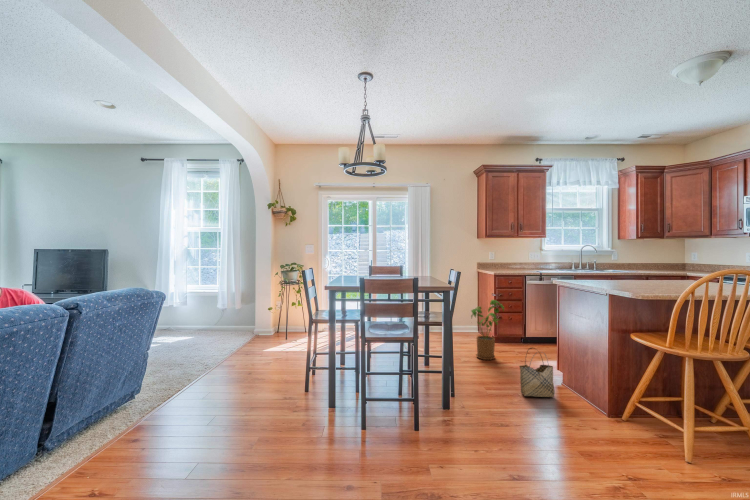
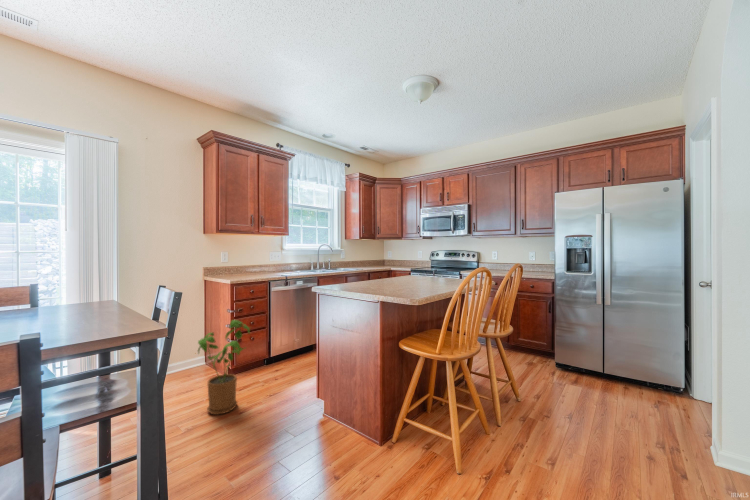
woven basket: present [520,348,555,397] -> none [291,390,338,477]

